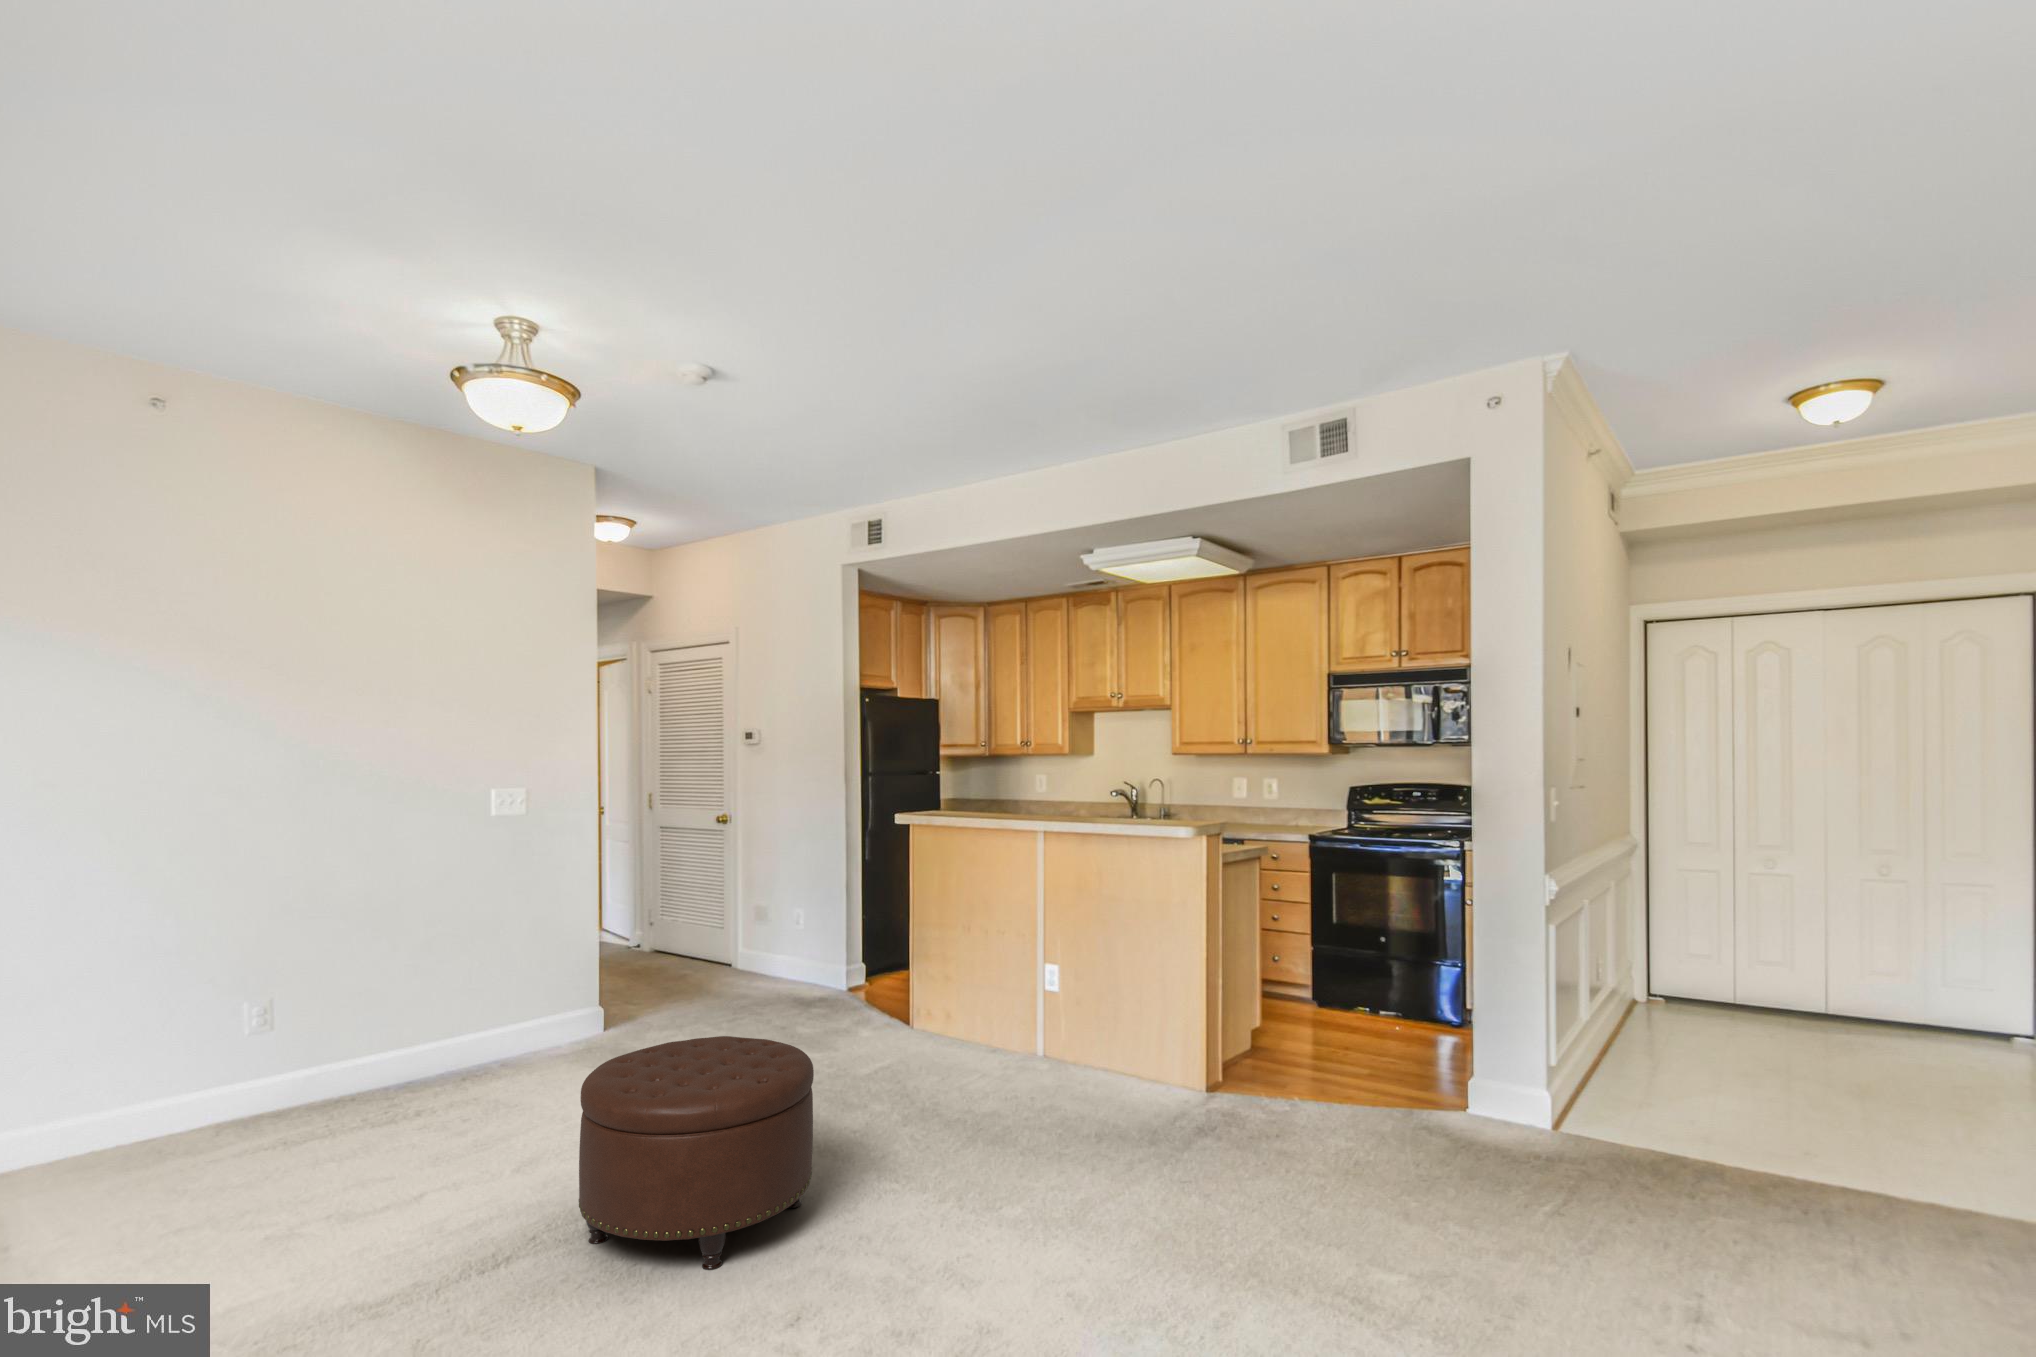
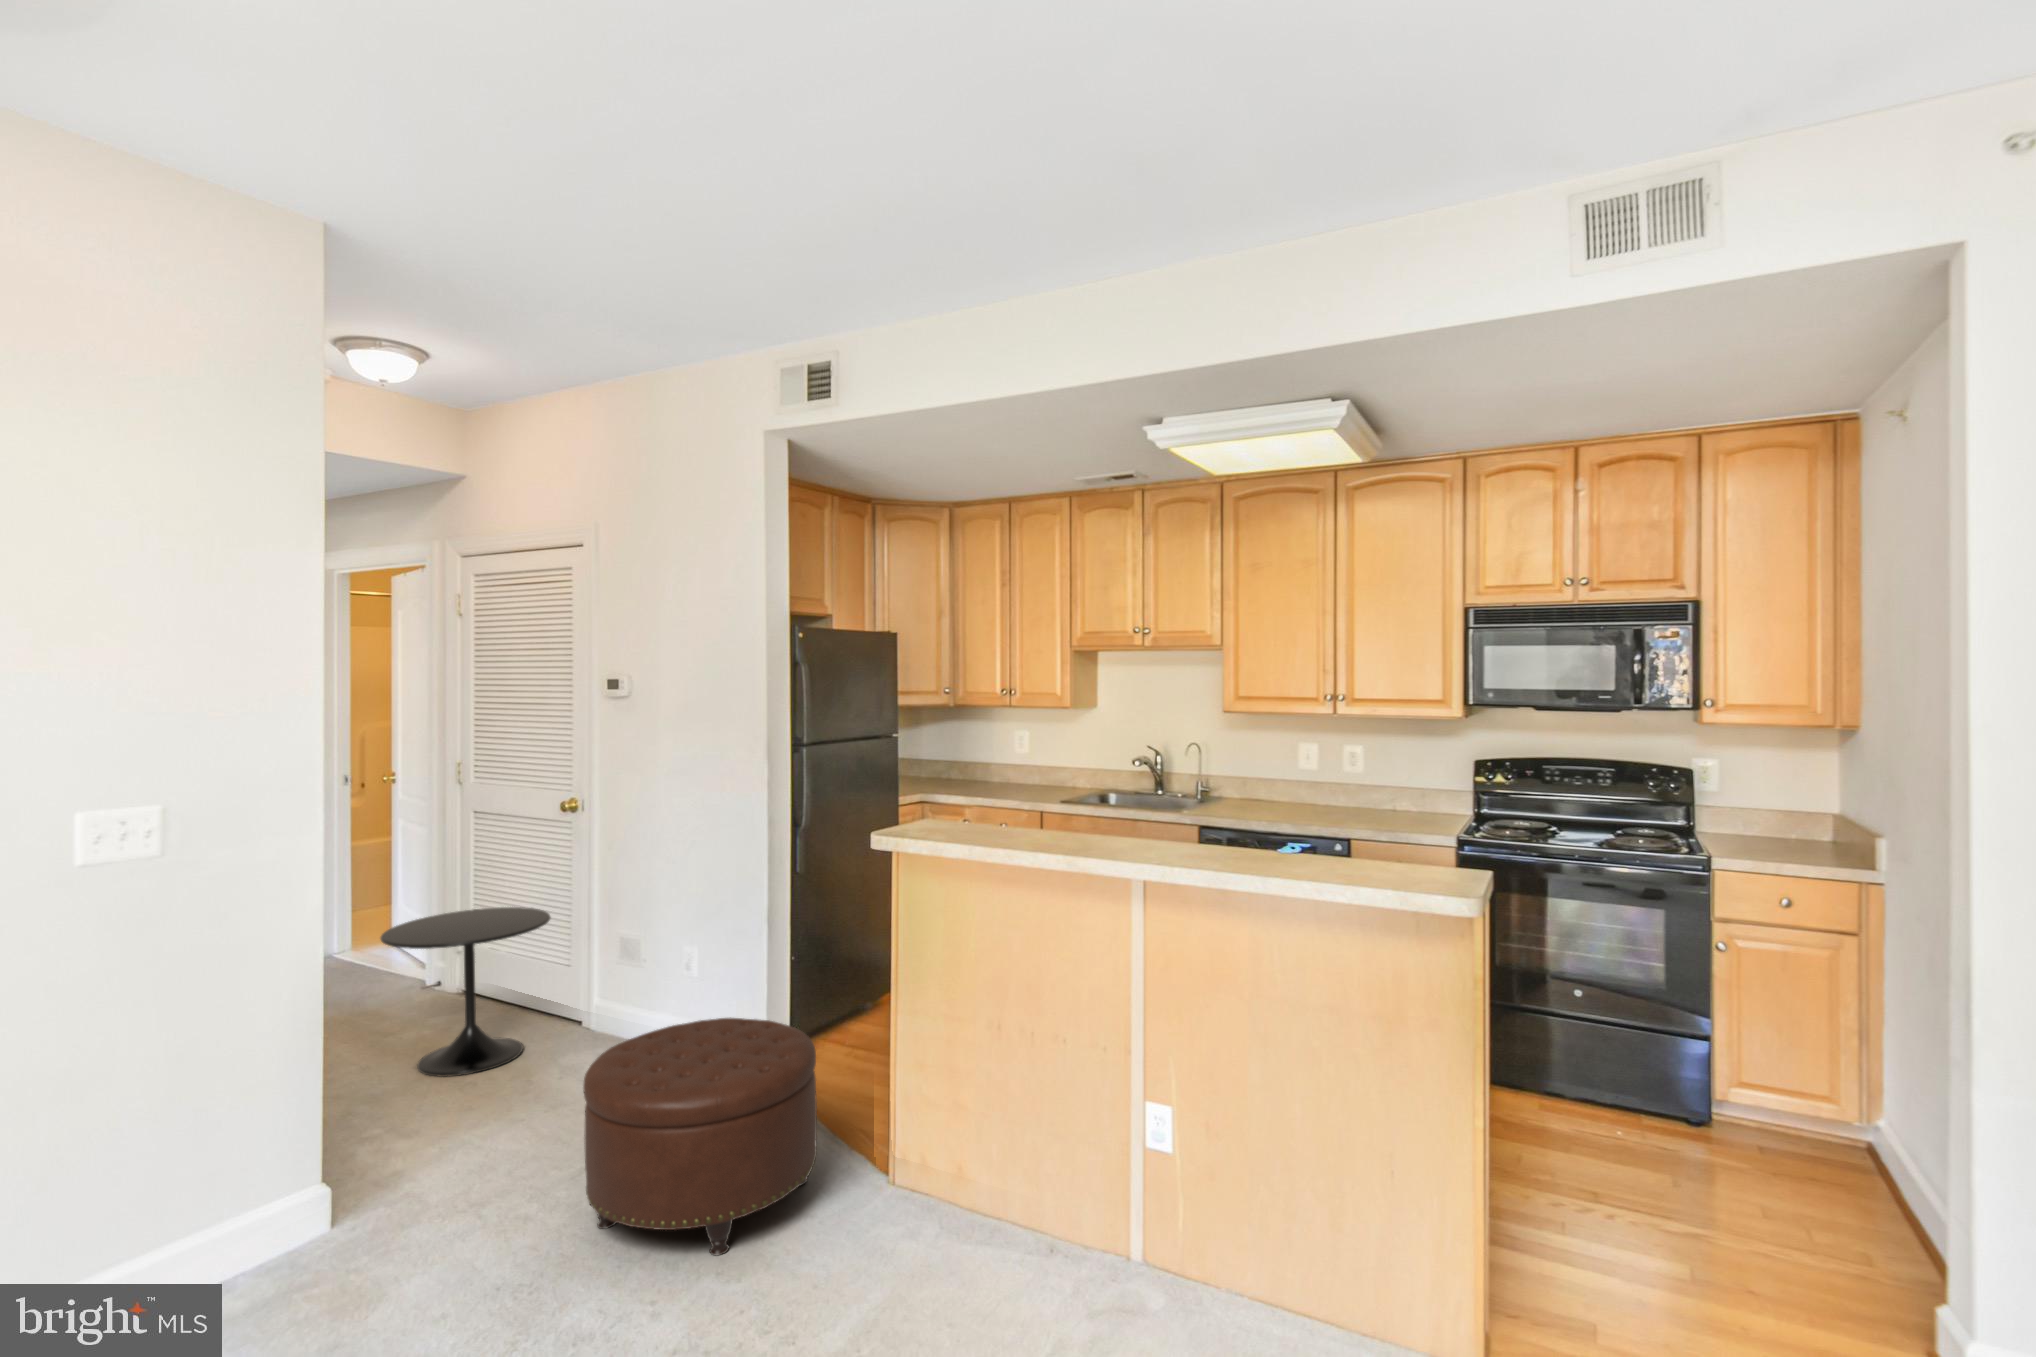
side table: none [378,936,547,1104] -> present [380,907,551,1077]

